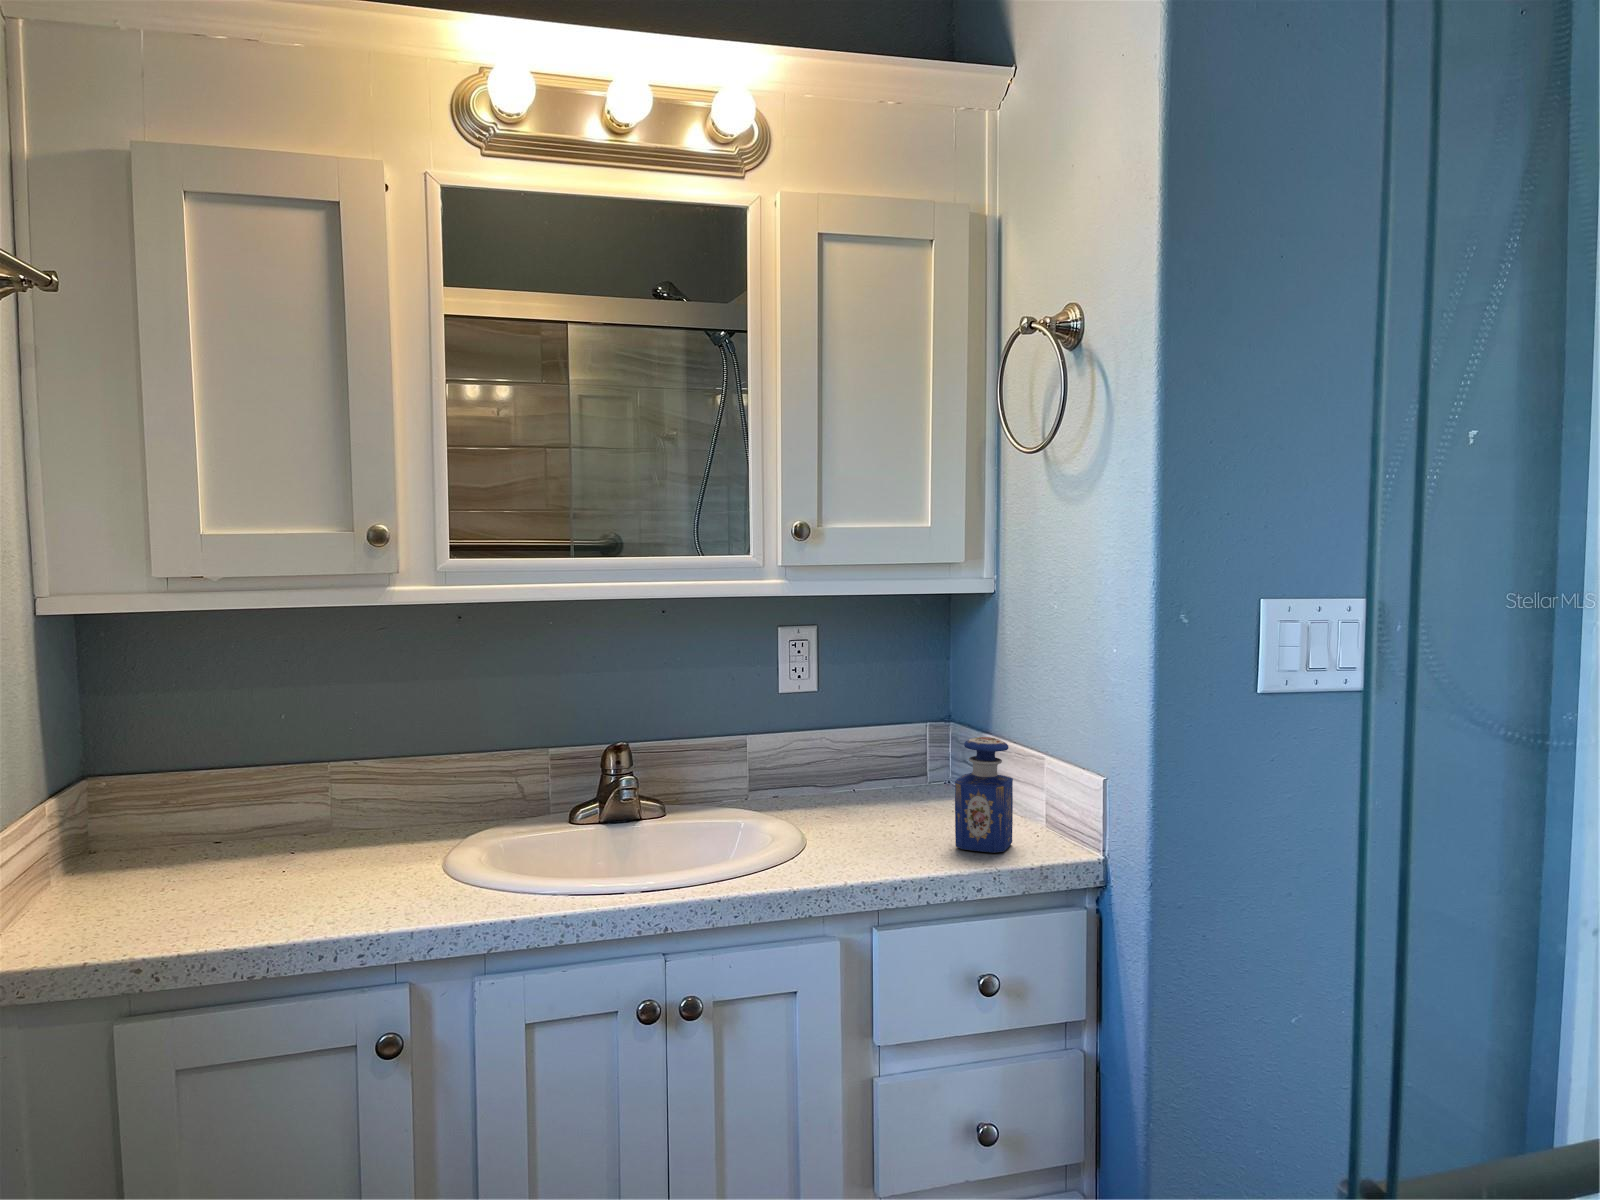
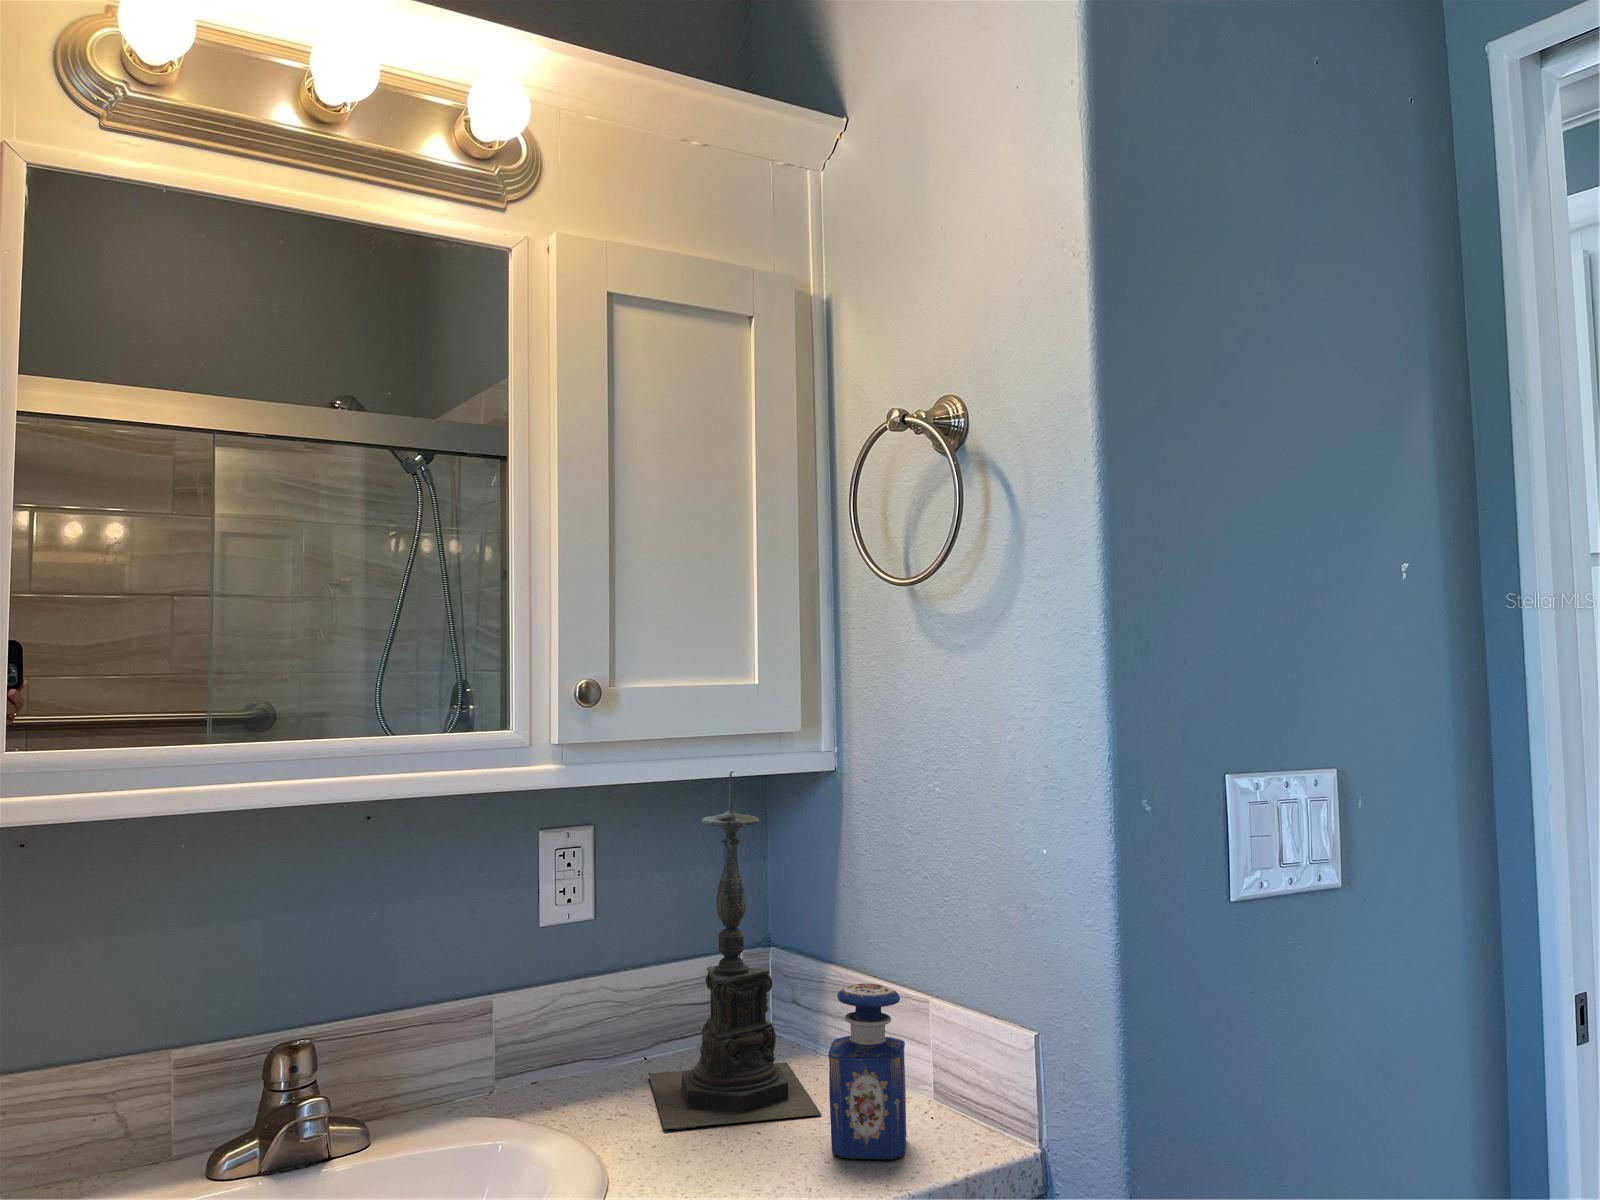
candle holder: none [850,588,961,828] -> present [648,771,821,1129]

